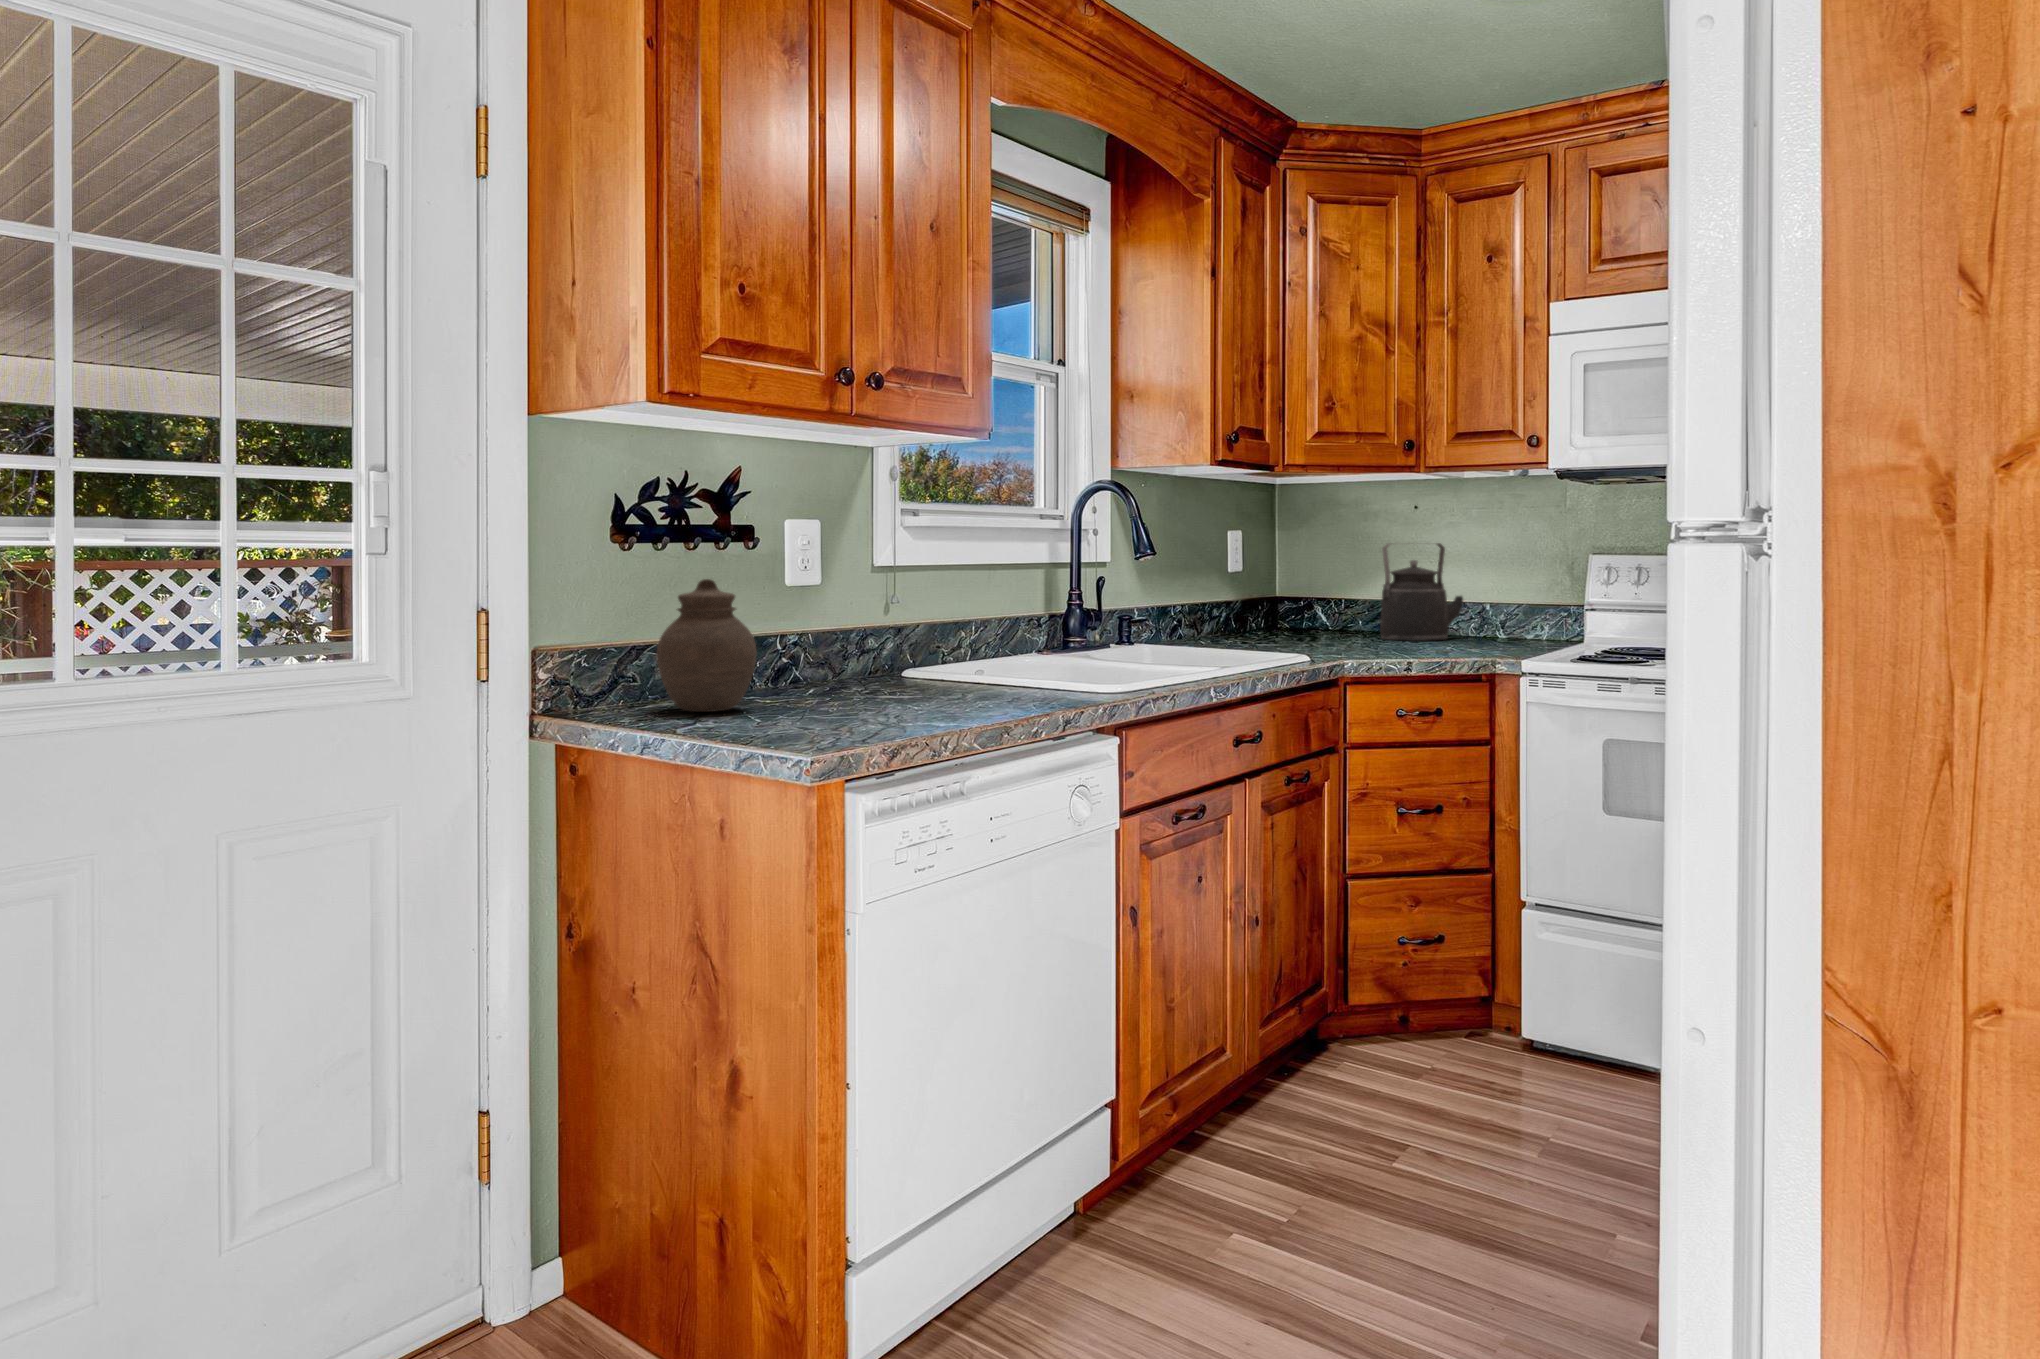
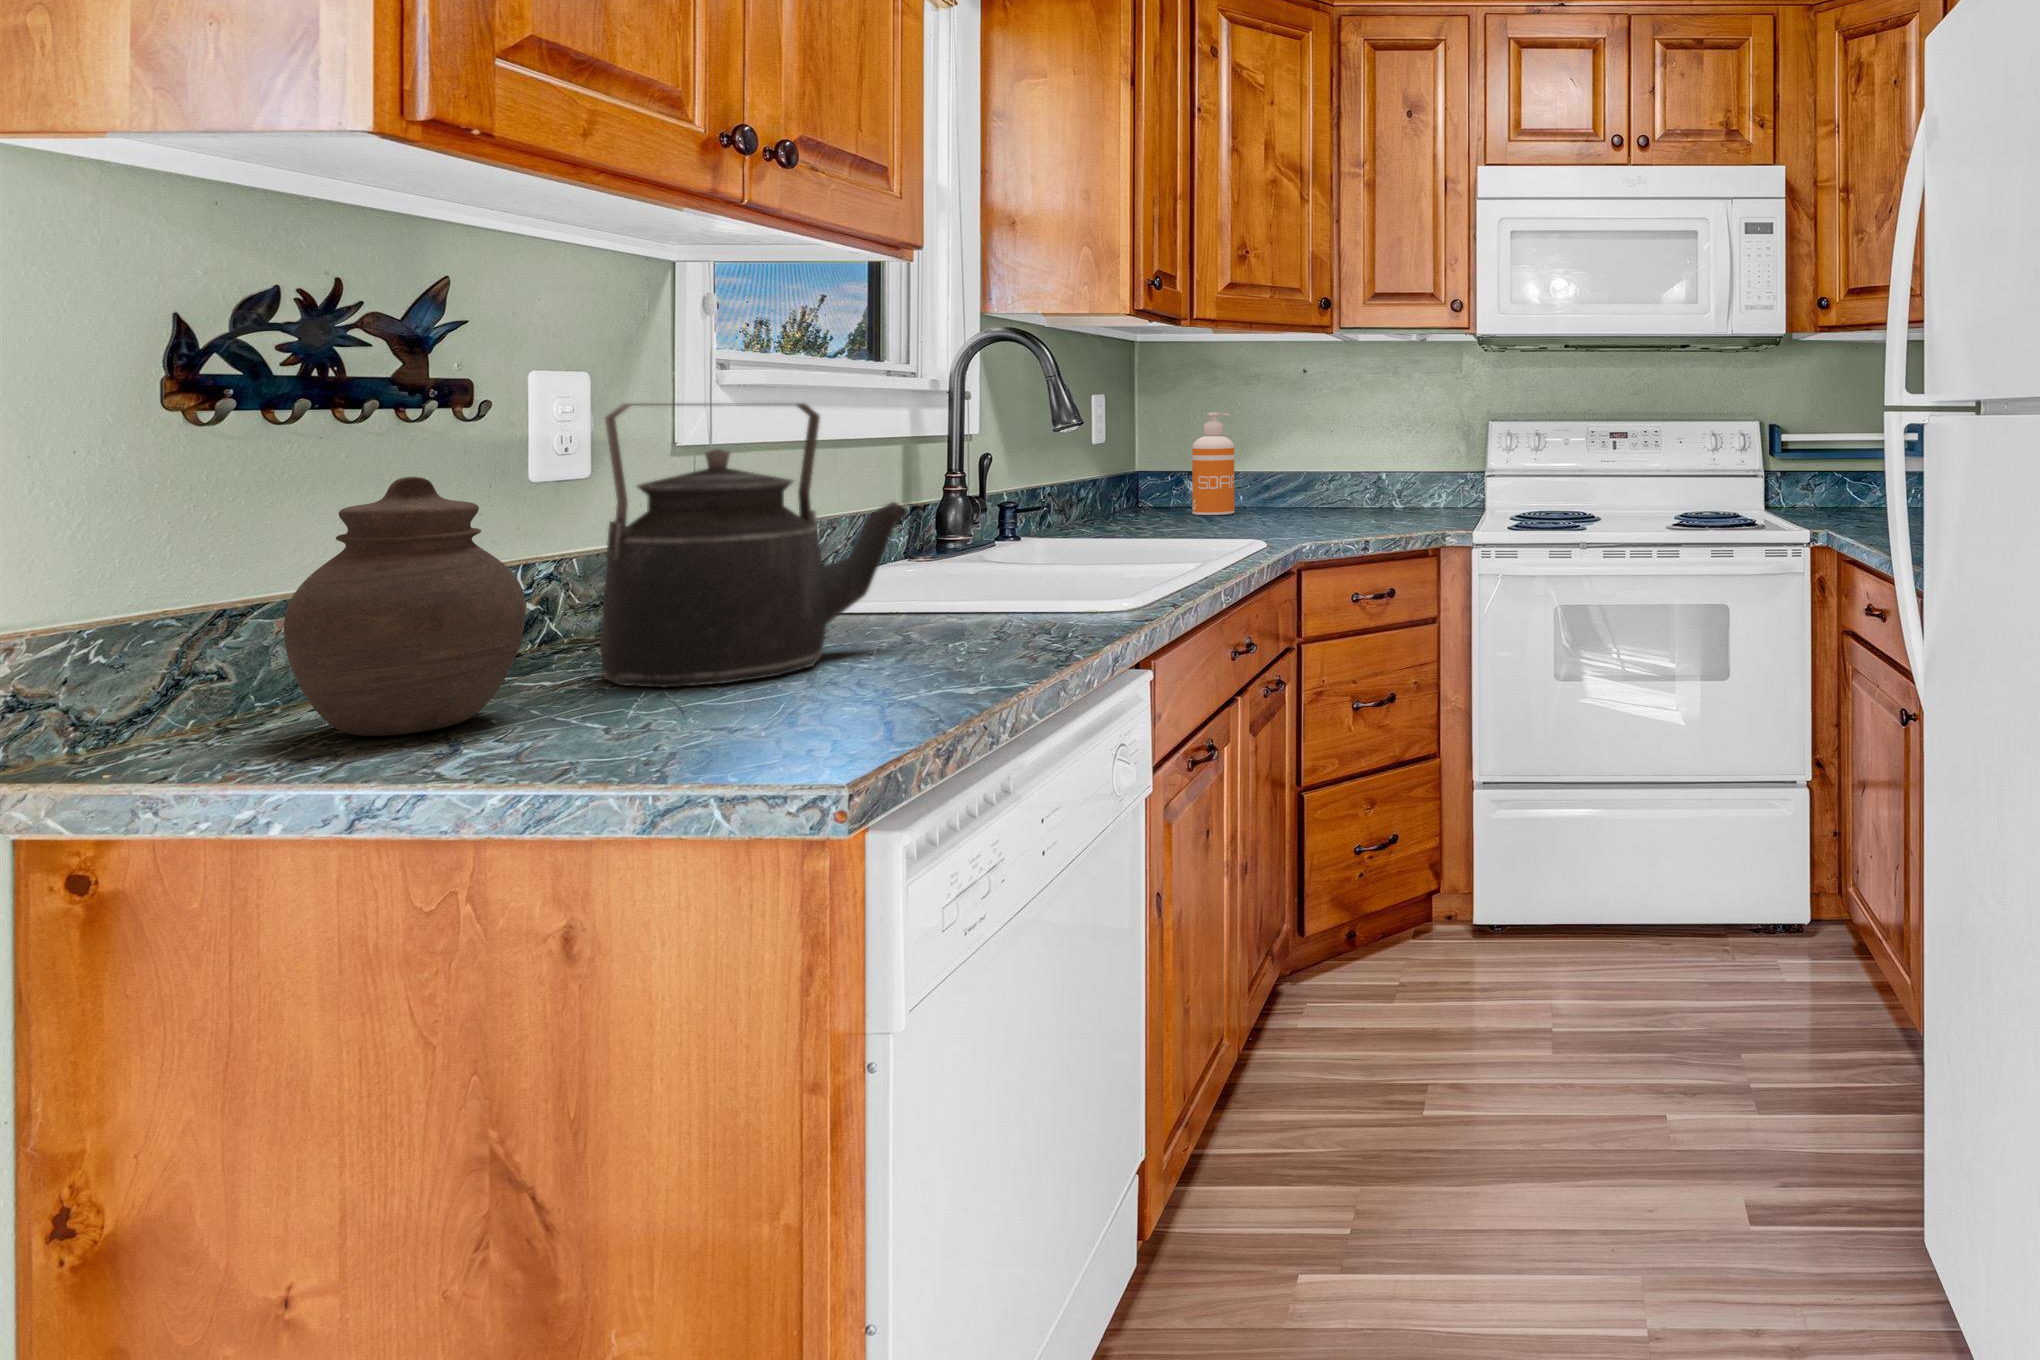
kettle: present [1380,543,1463,641] -> present [599,403,908,687]
soap dispenser: none [1310,547,1347,638] -> present [1192,412,1234,515]

